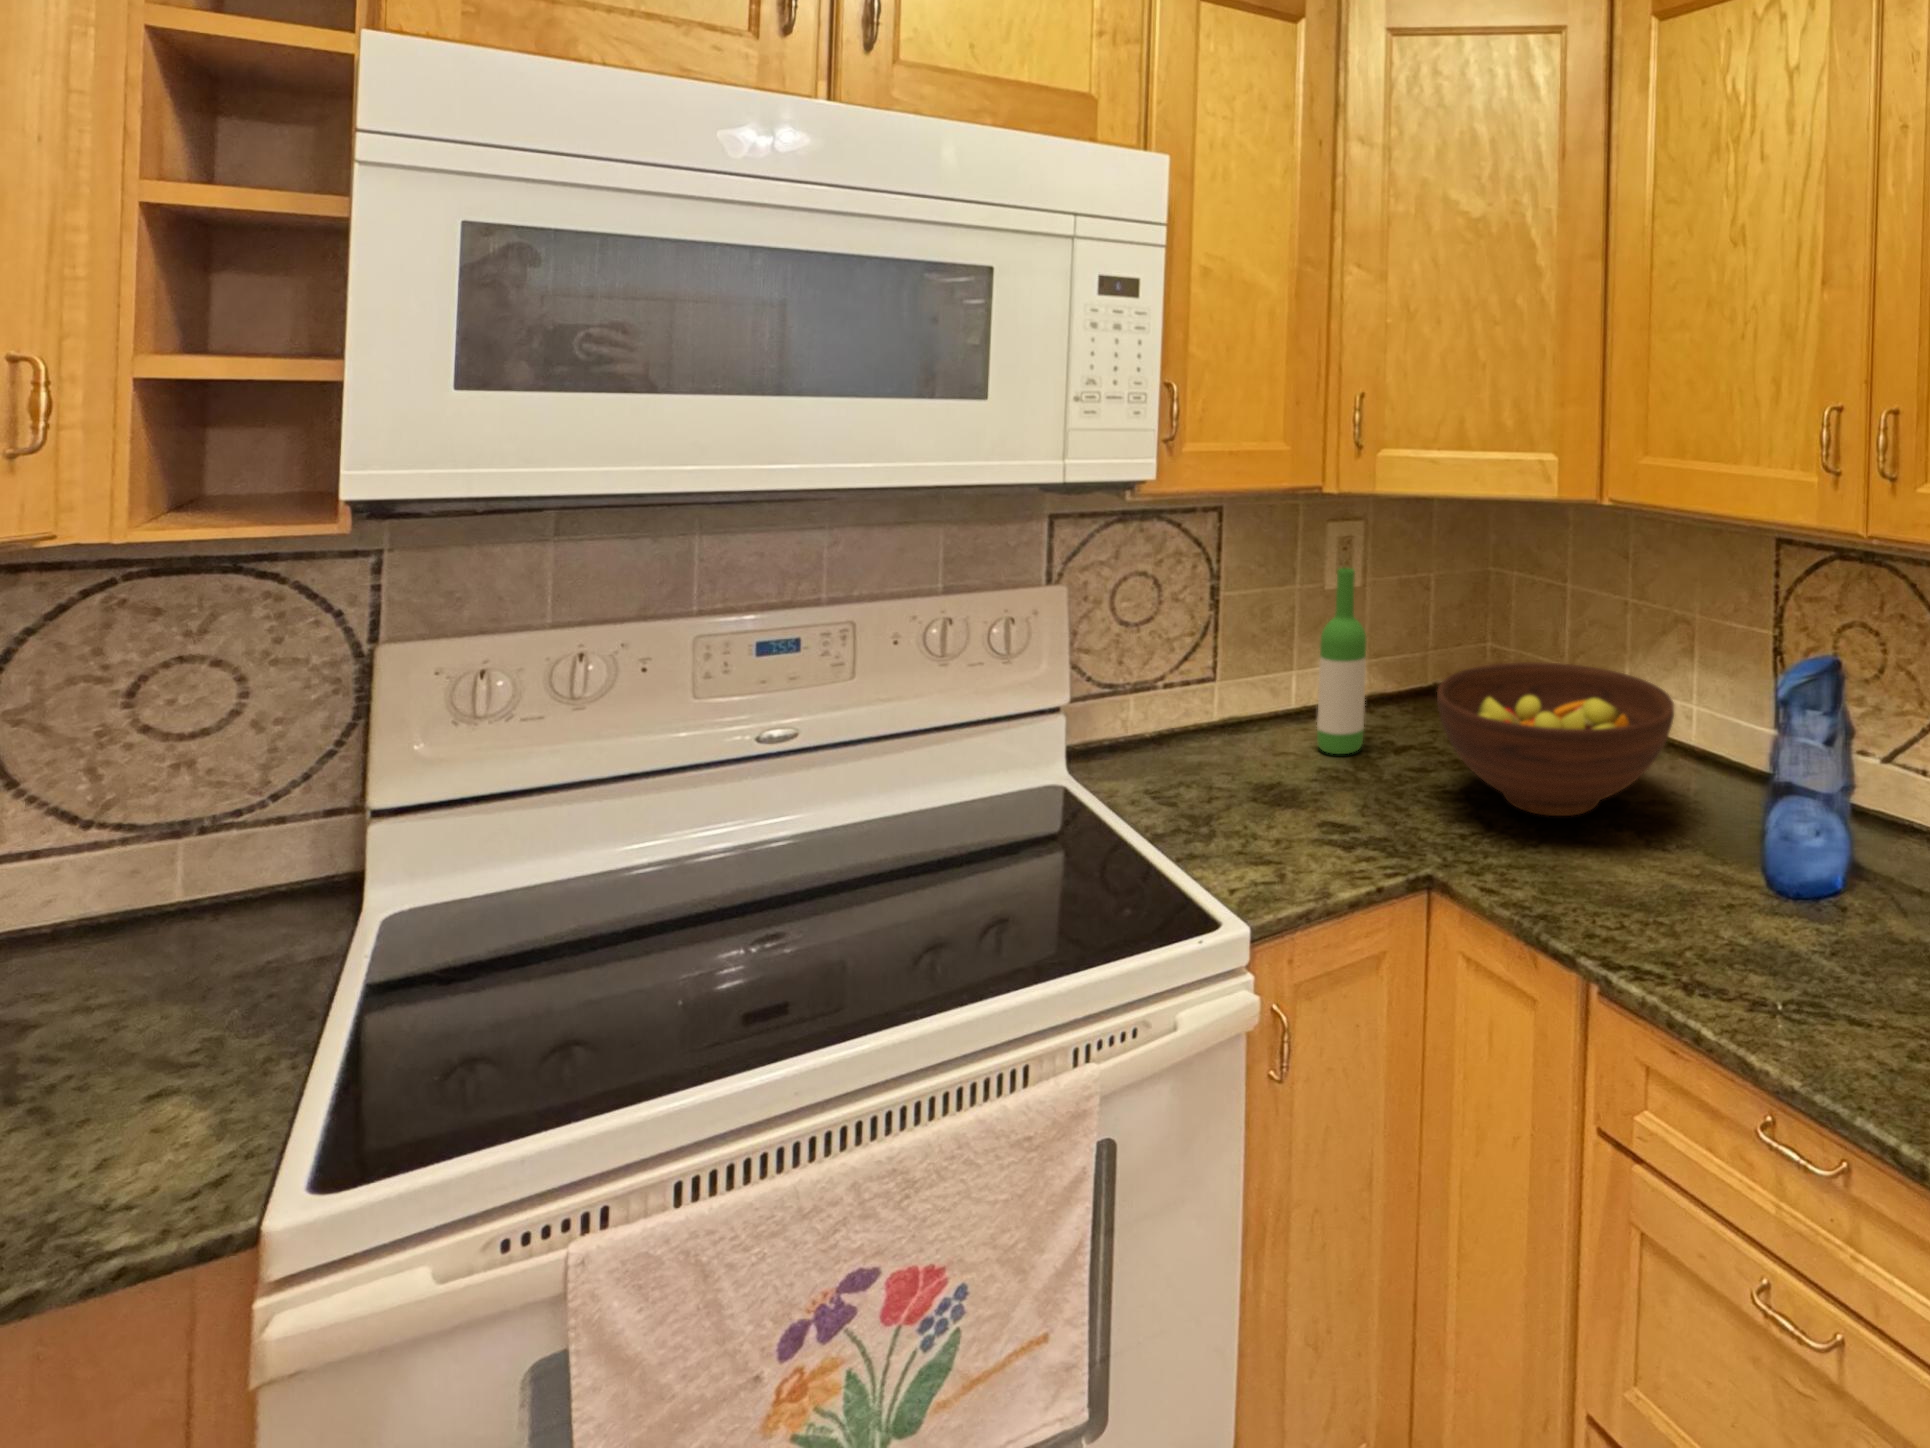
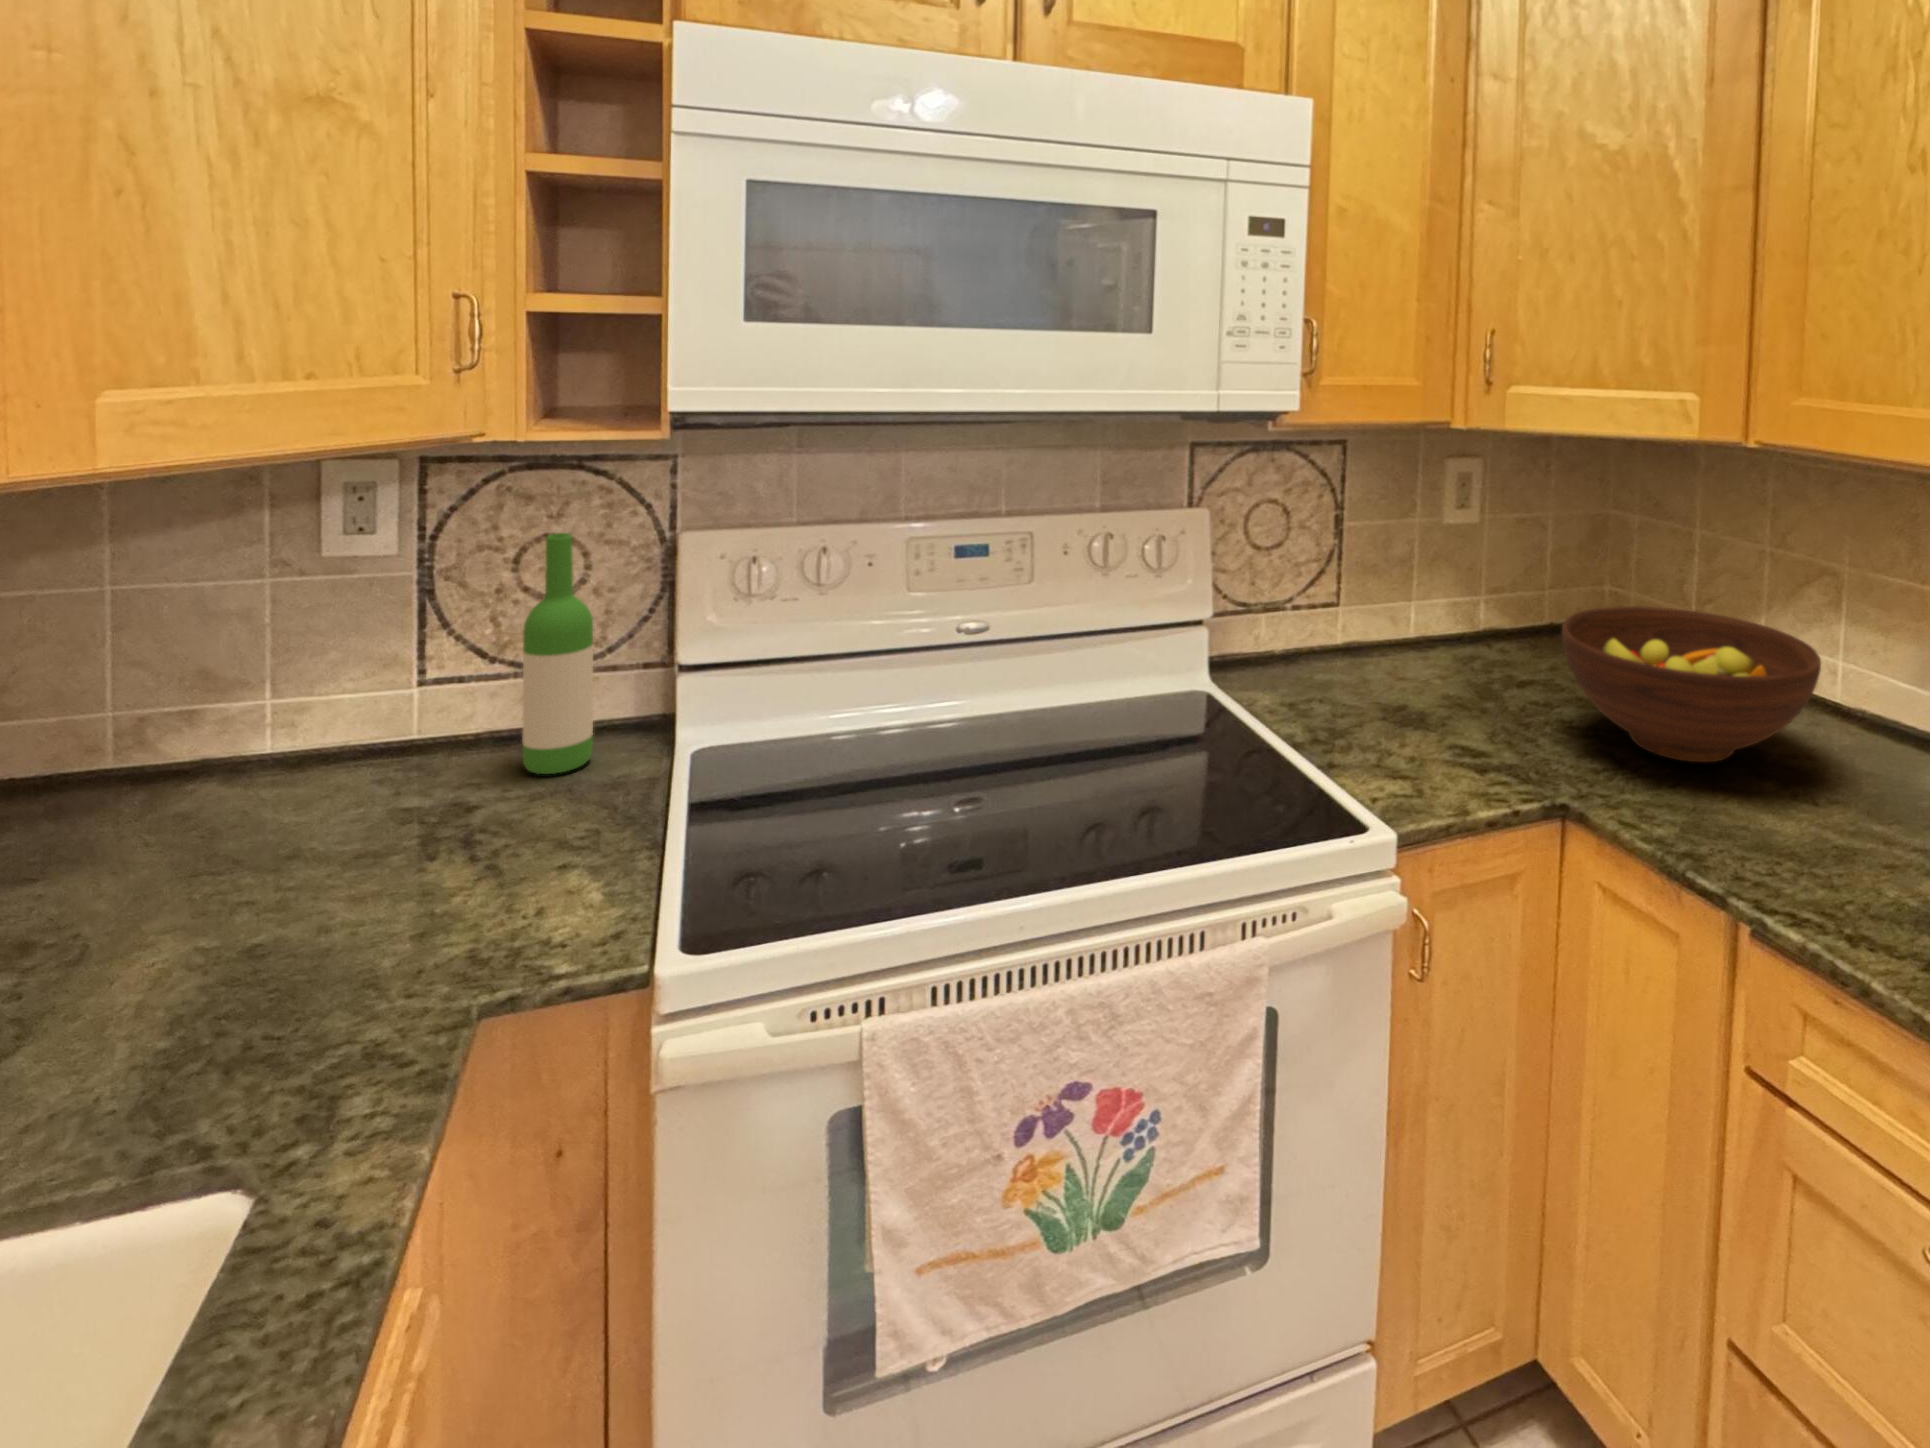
wine bottle: present [1317,568,1367,754] -> present [523,533,593,774]

